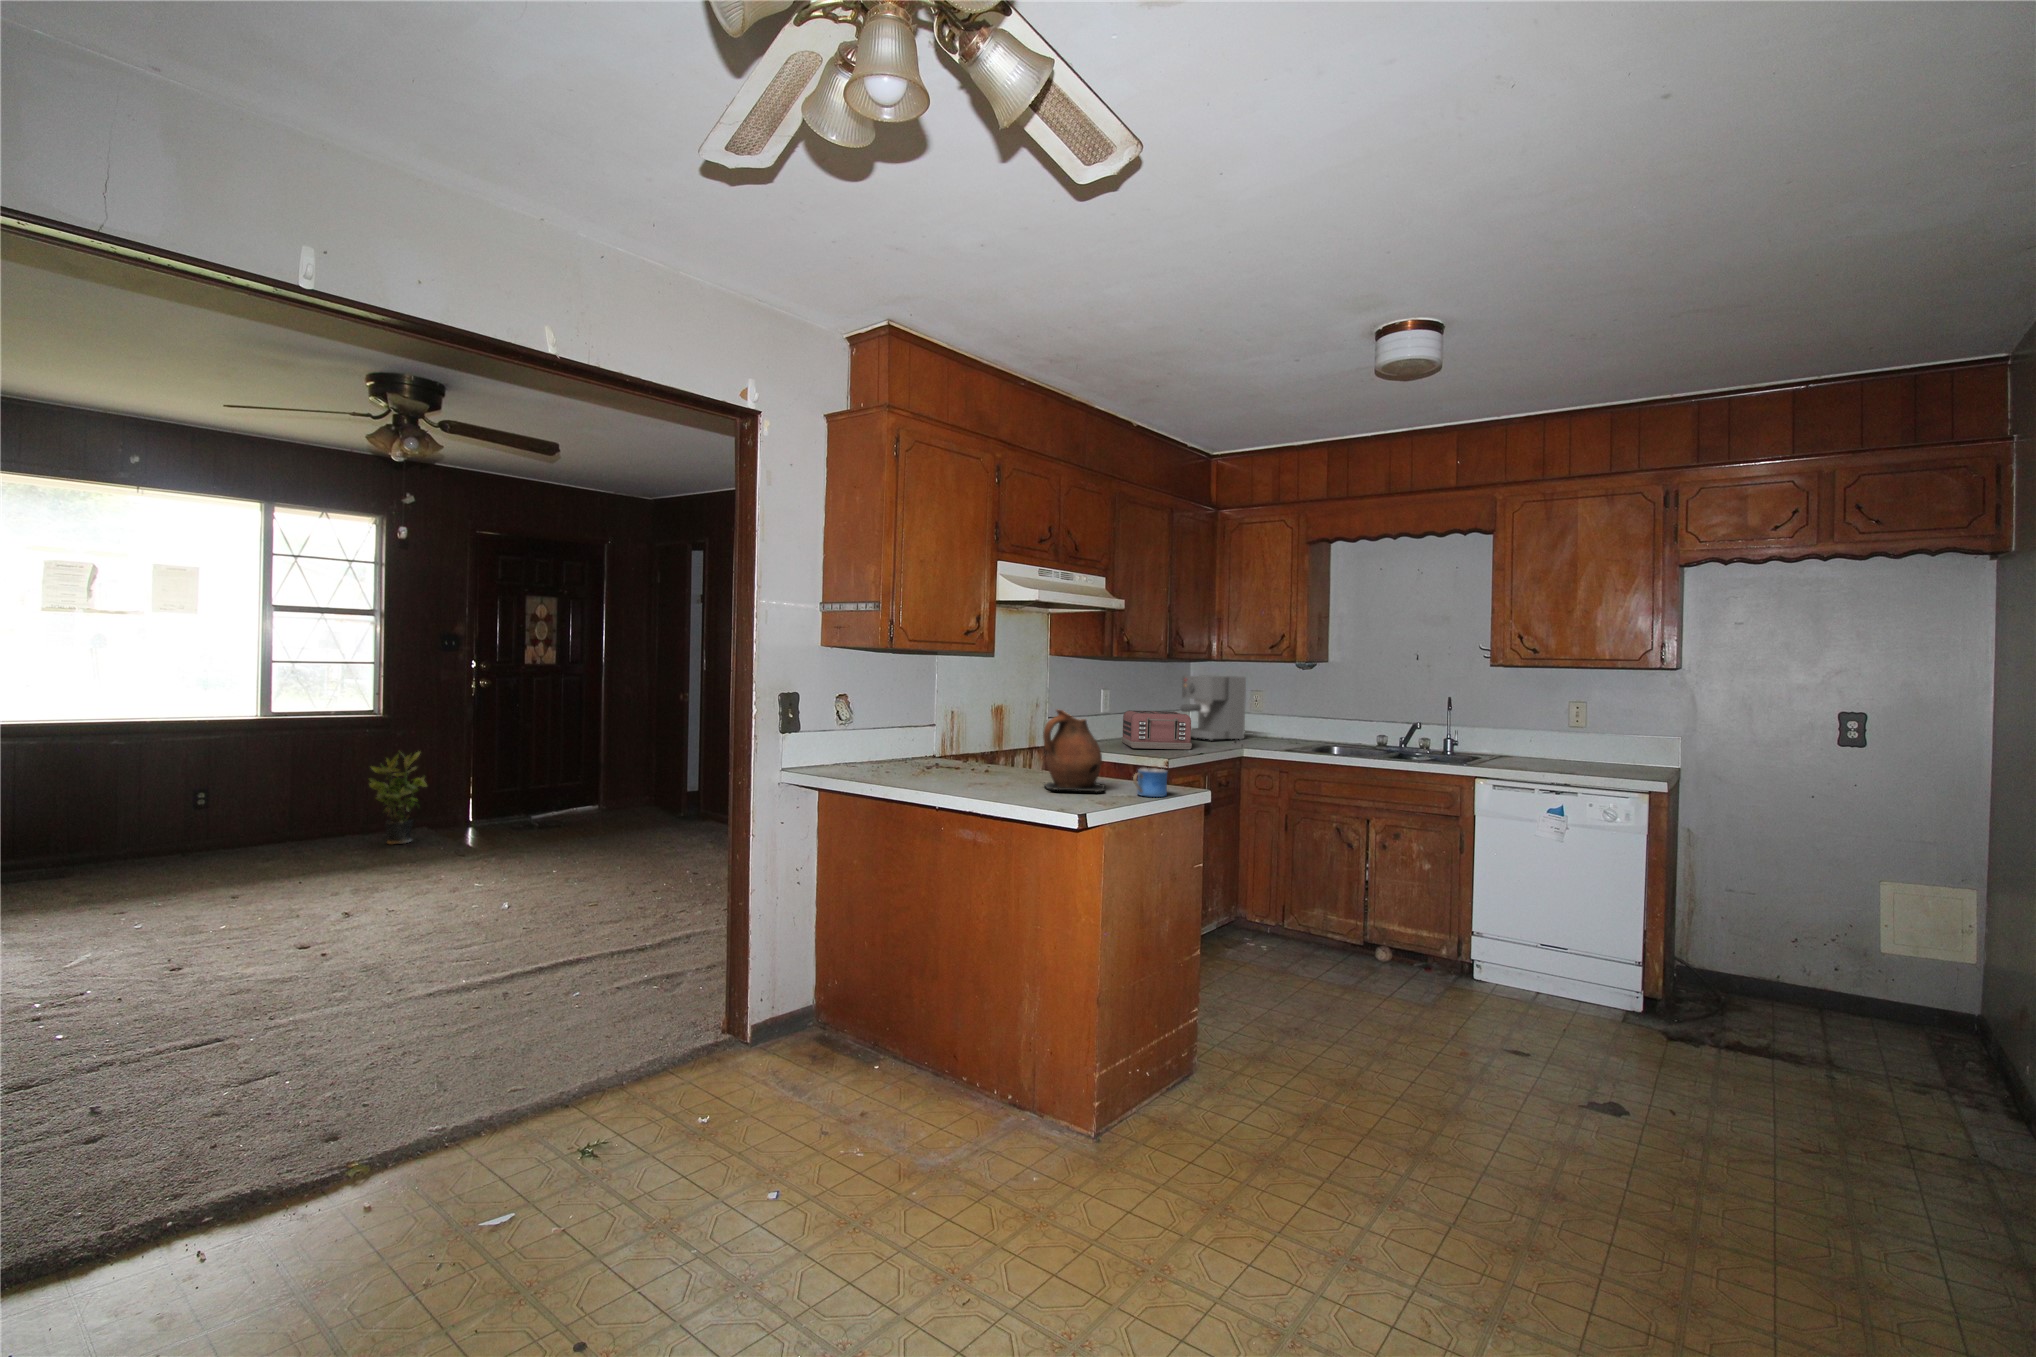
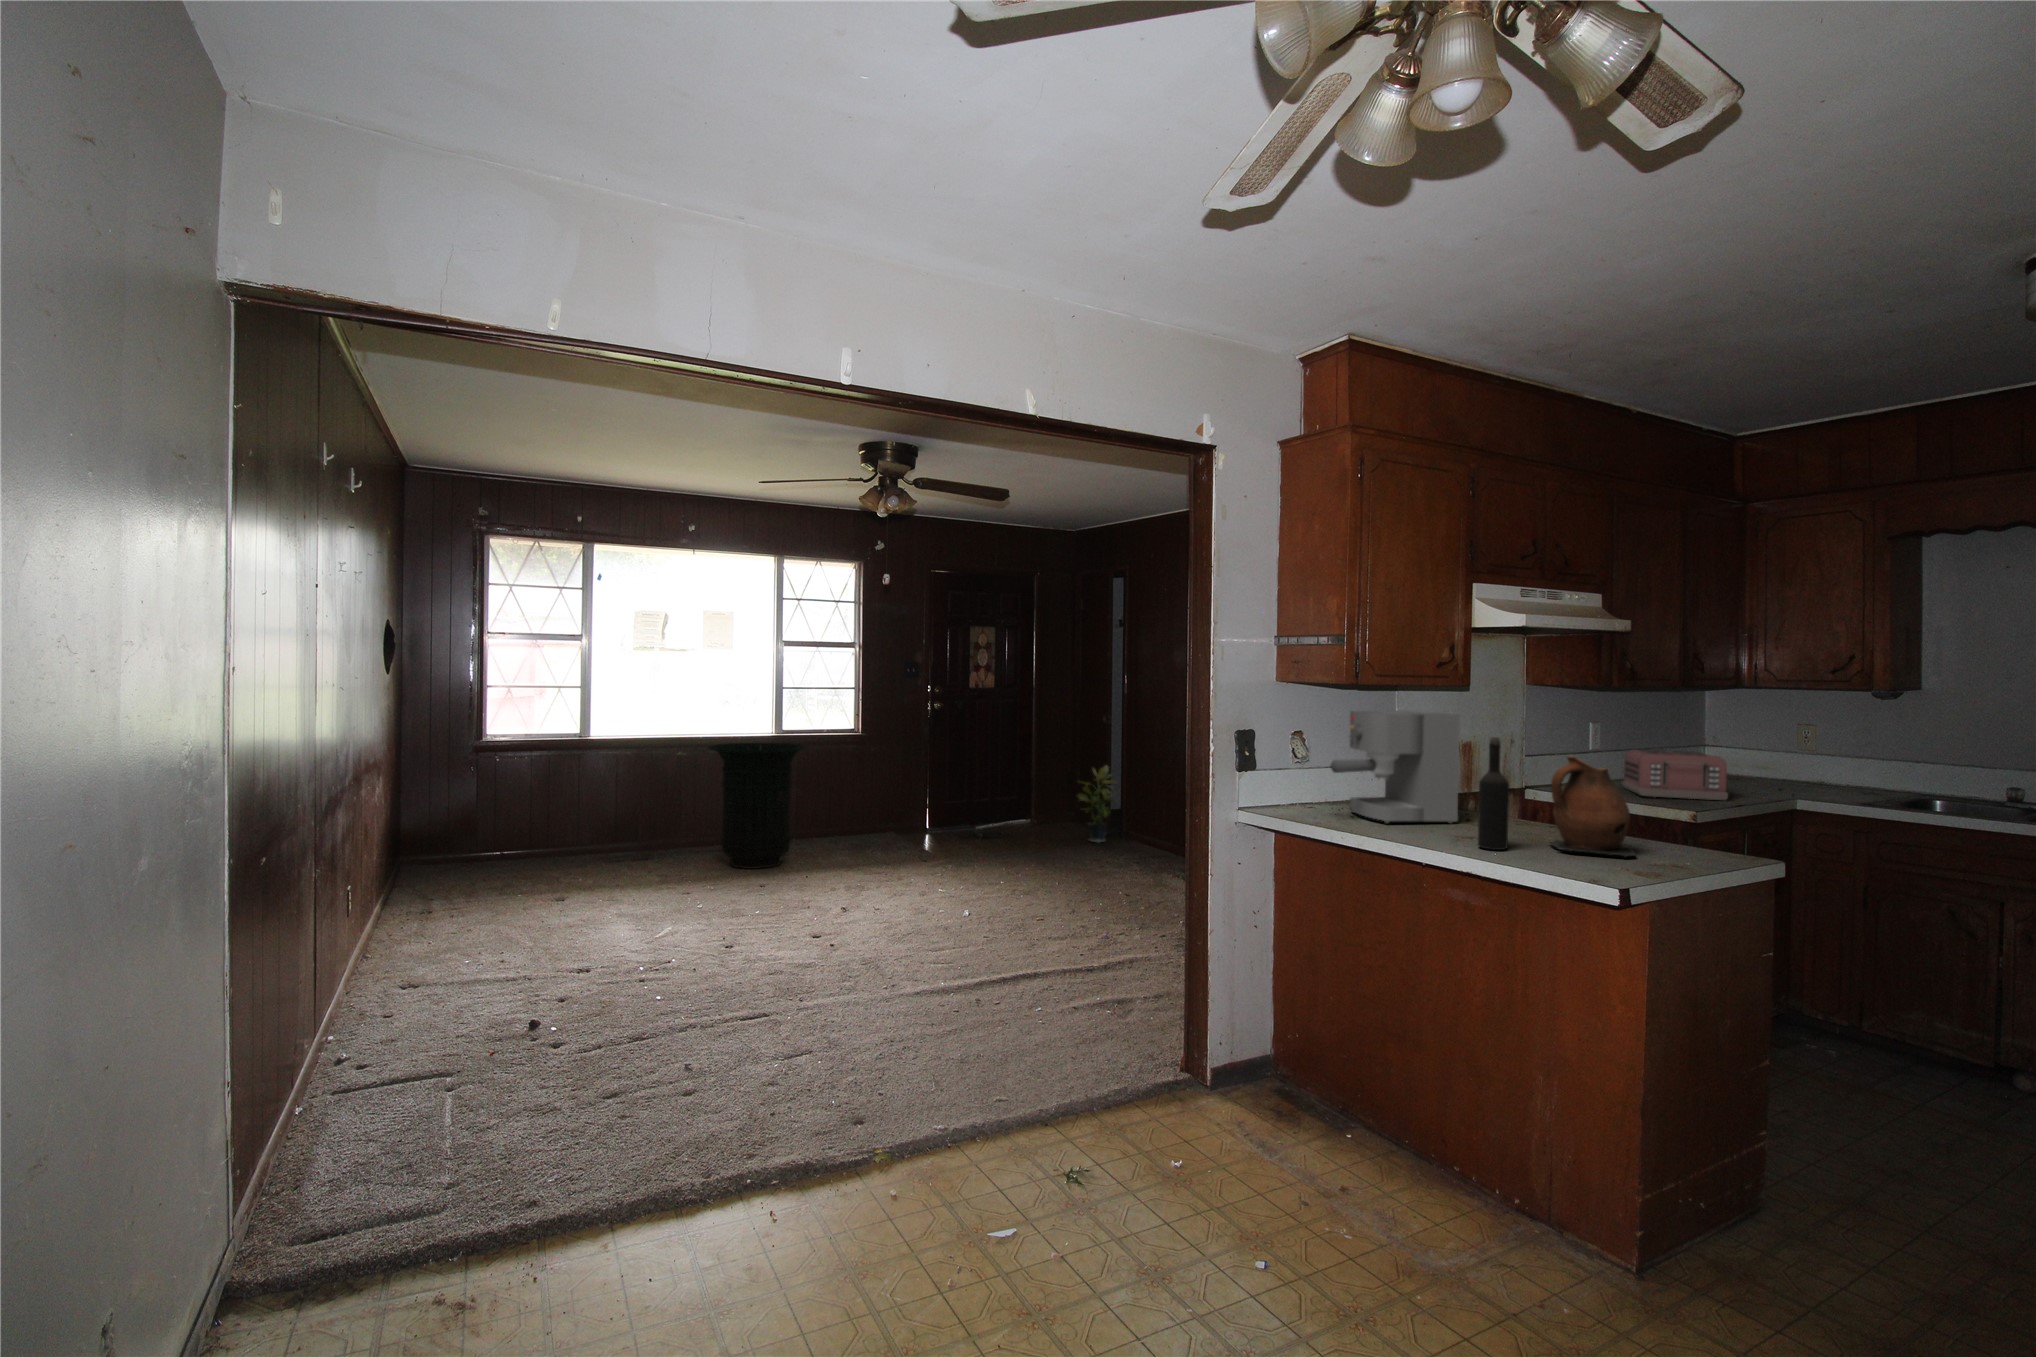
coffee maker: present [1181,676,1246,740] -> present [1331,710,1460,824]
wine bottle: none [985,694,1010,793] -> present [1478,737,1509,850]
trash can: none [159,723,310,874] -> present [708,743,807,869]
potted plant: present [369,752,427,845] -> present [1077,765,1117,842]
mug: present [1133,768,1167,797] -> none [1679,831,1729,868]

